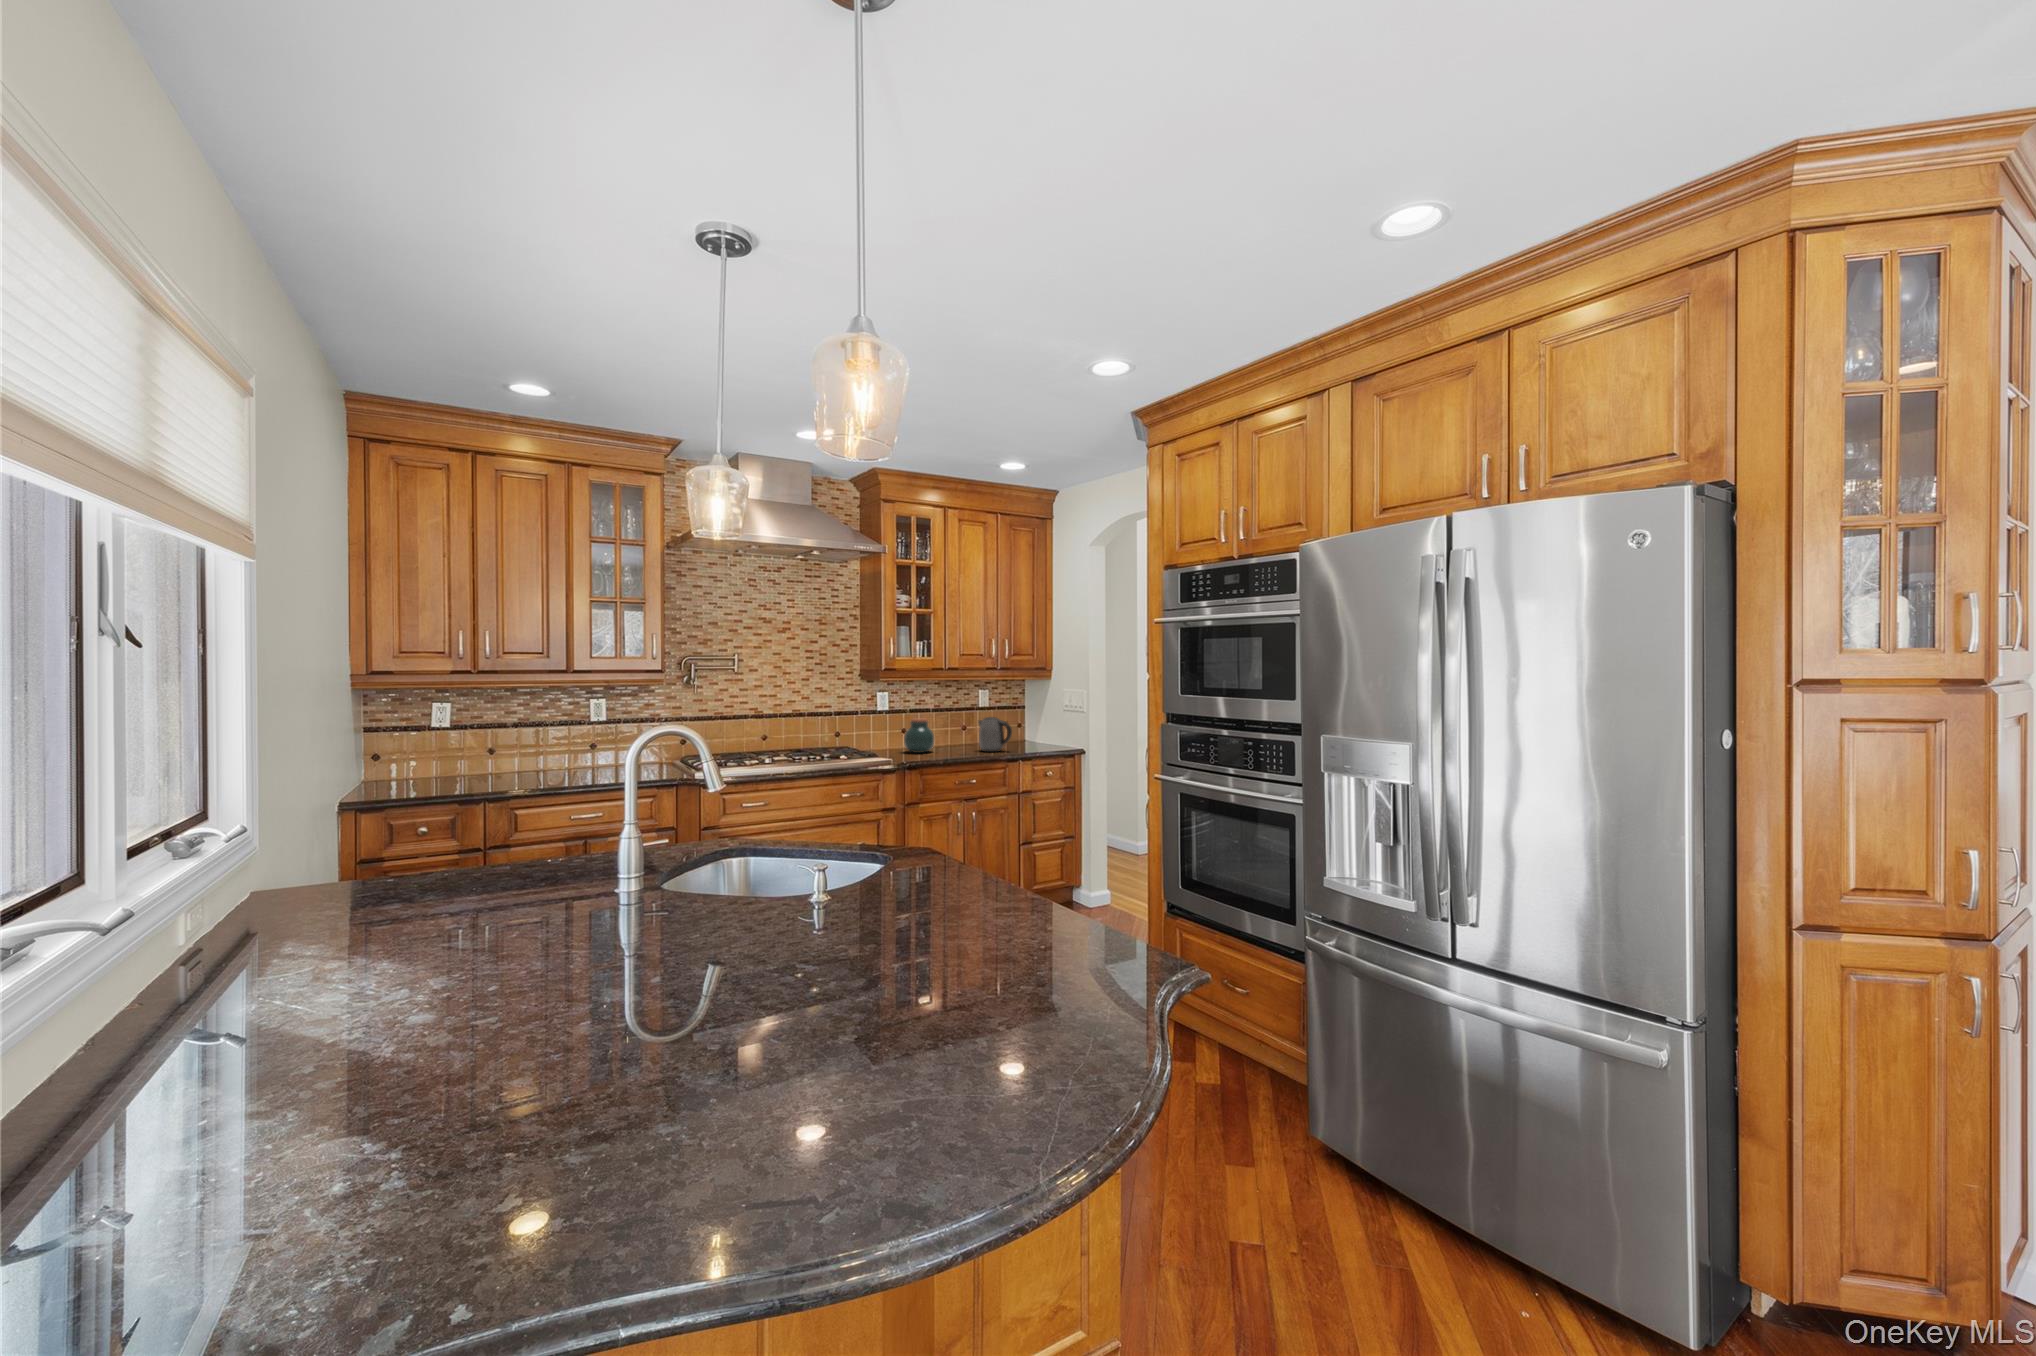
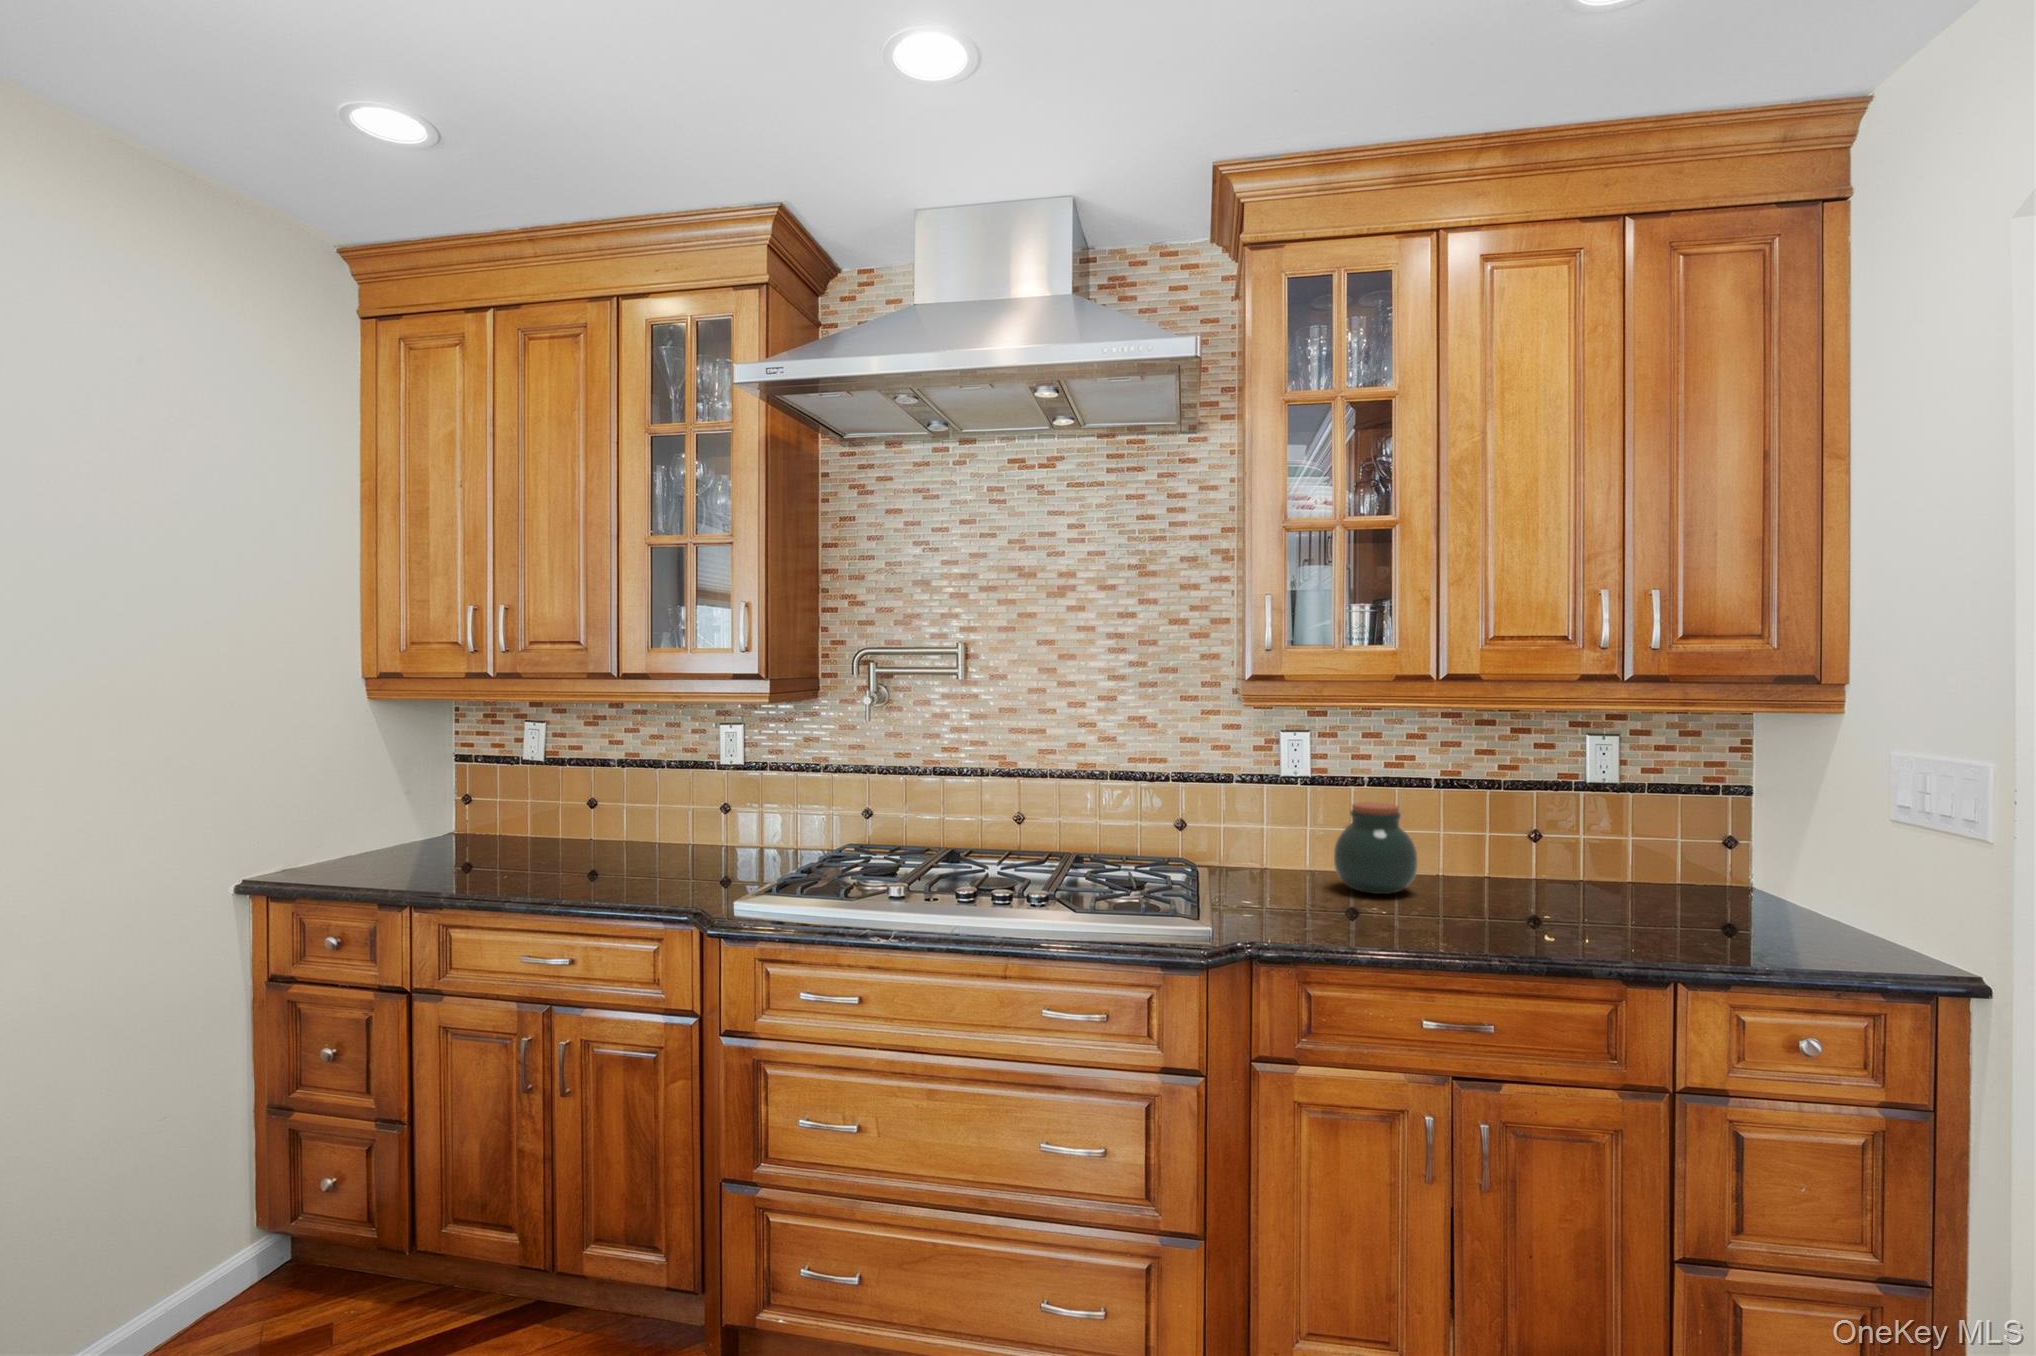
kettle: present [979,717,1012,752] -> none [1550,817,1661,925]

